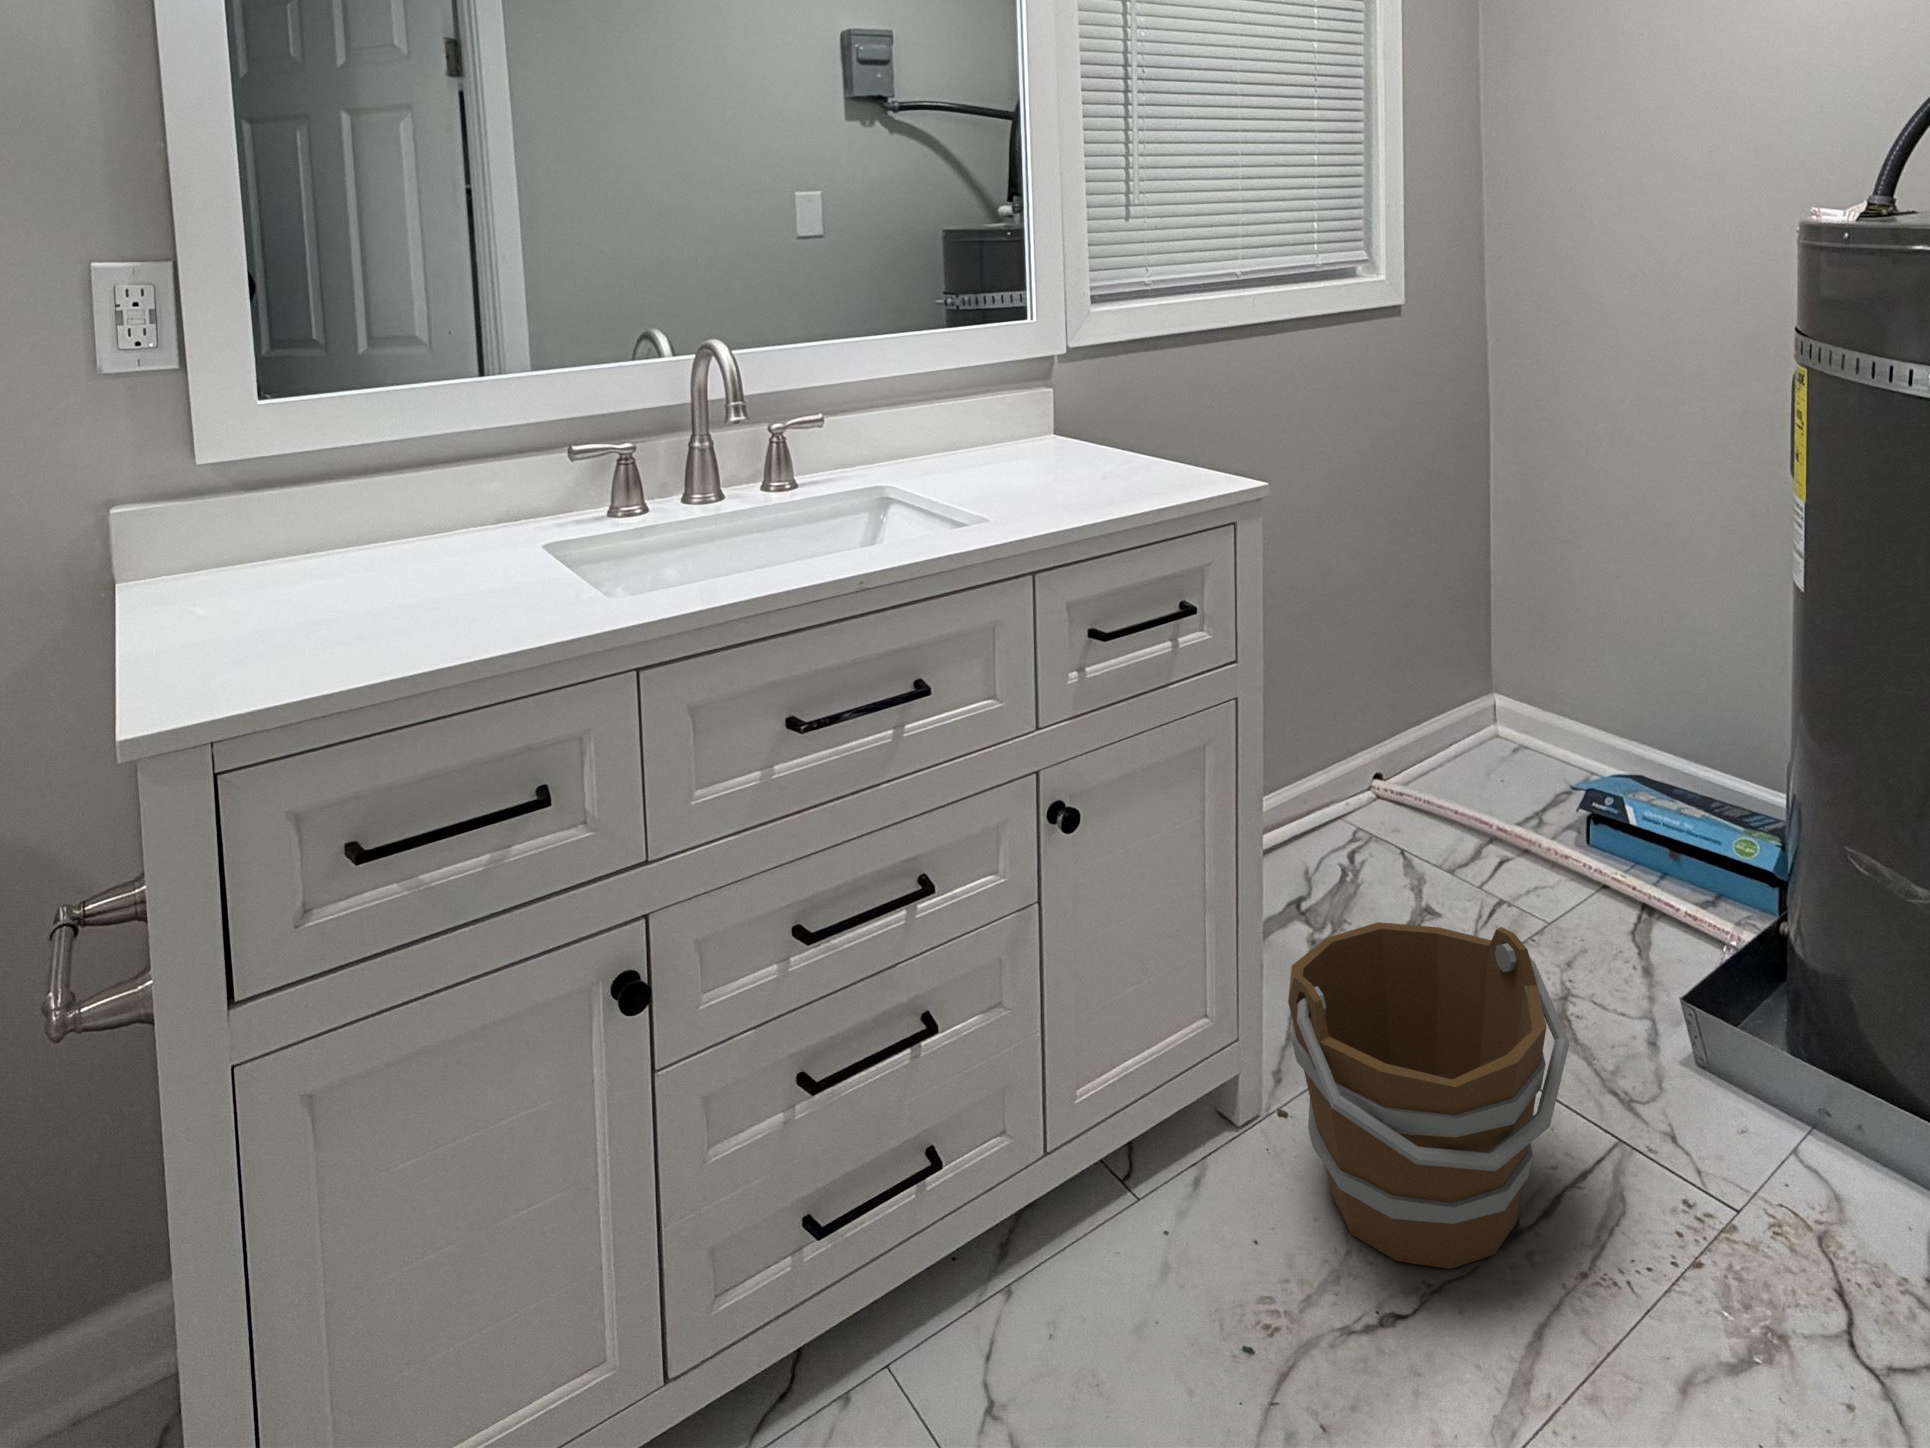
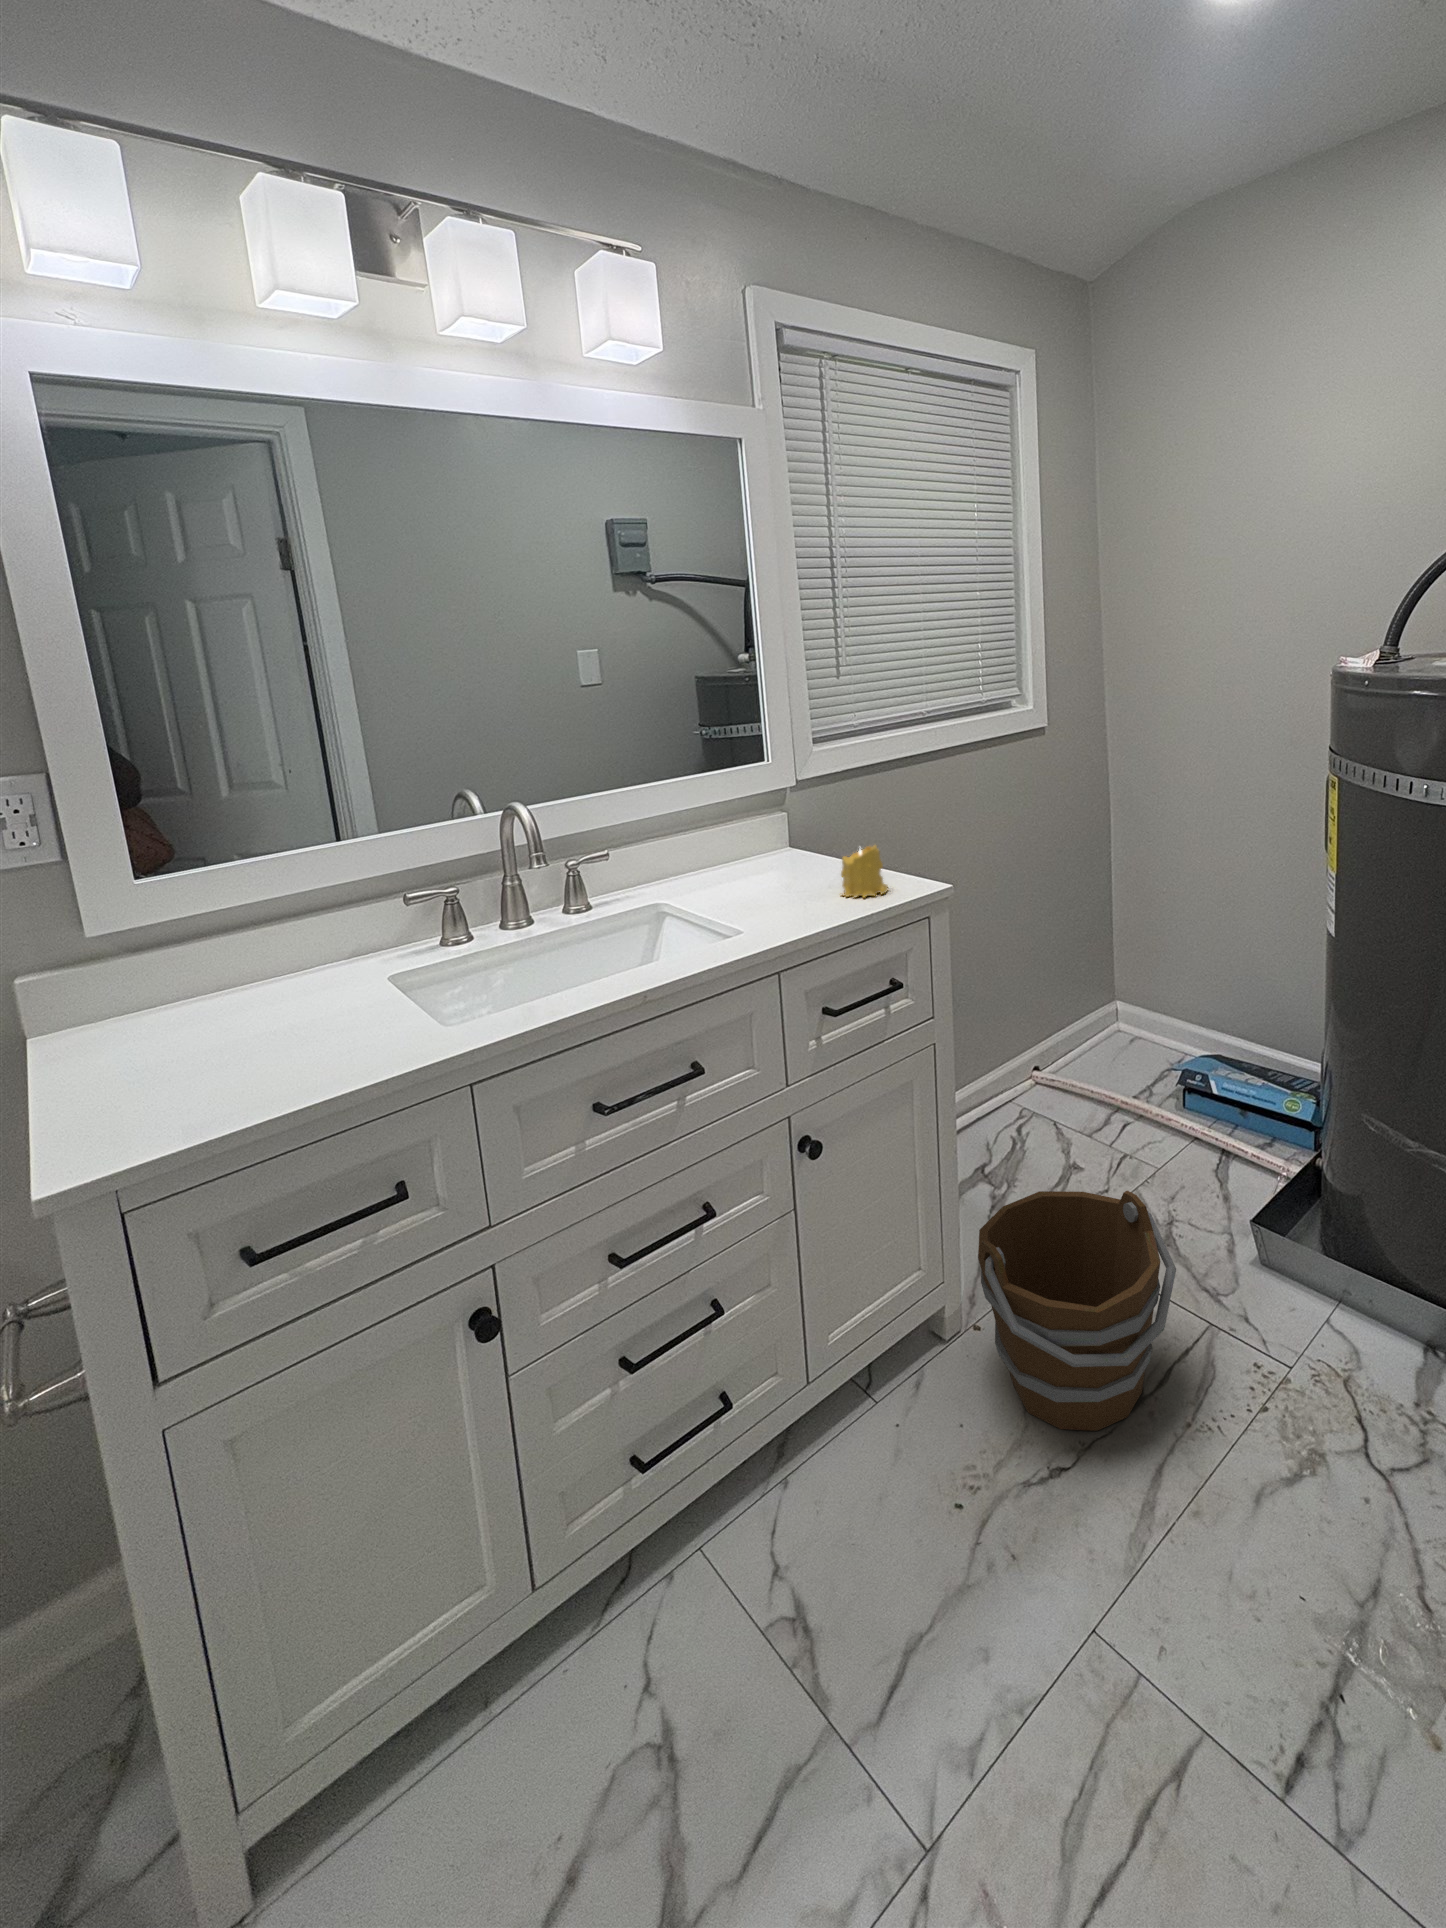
candle: none [1121,422,1186,492] -> present [841,845,888,898]

